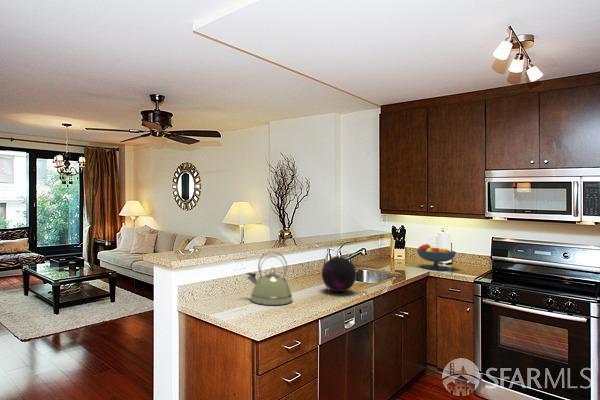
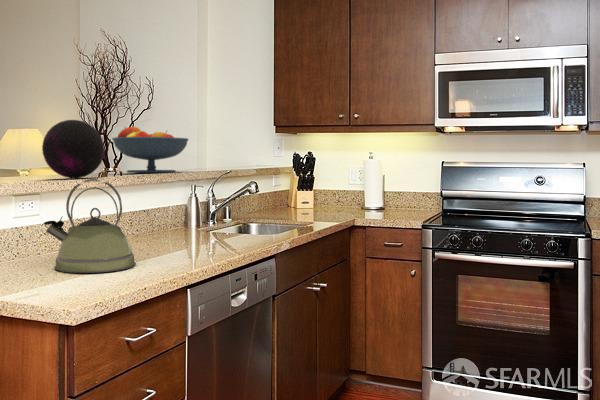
fruit bowl: present [417,244,456,270] -> present [113,127,188,173]
decorative orb: present [322,257,356,292] -> present [42,120,104,178]

